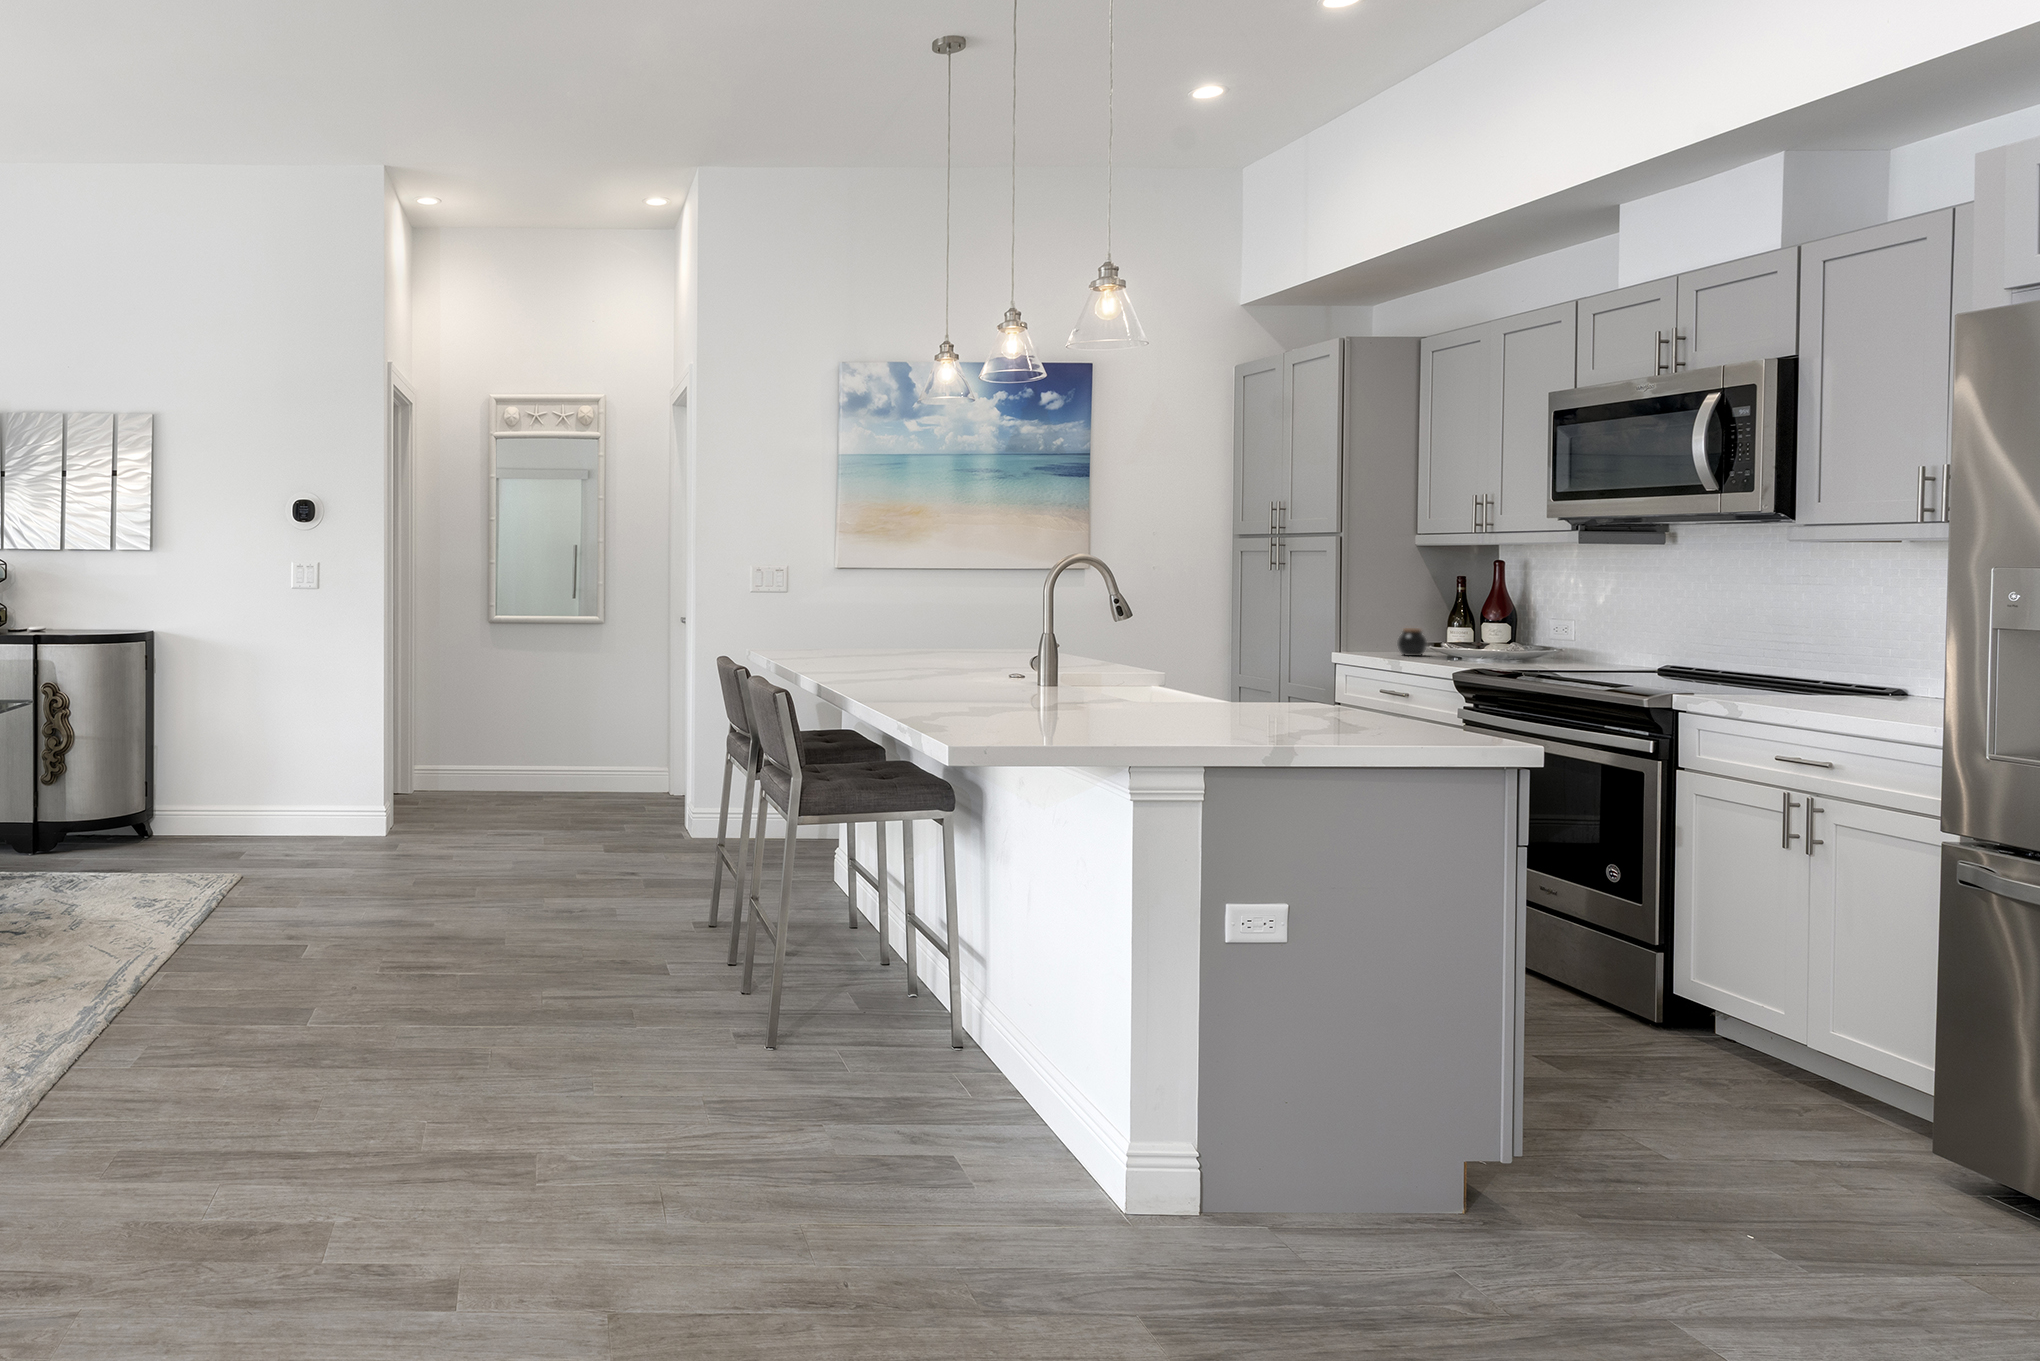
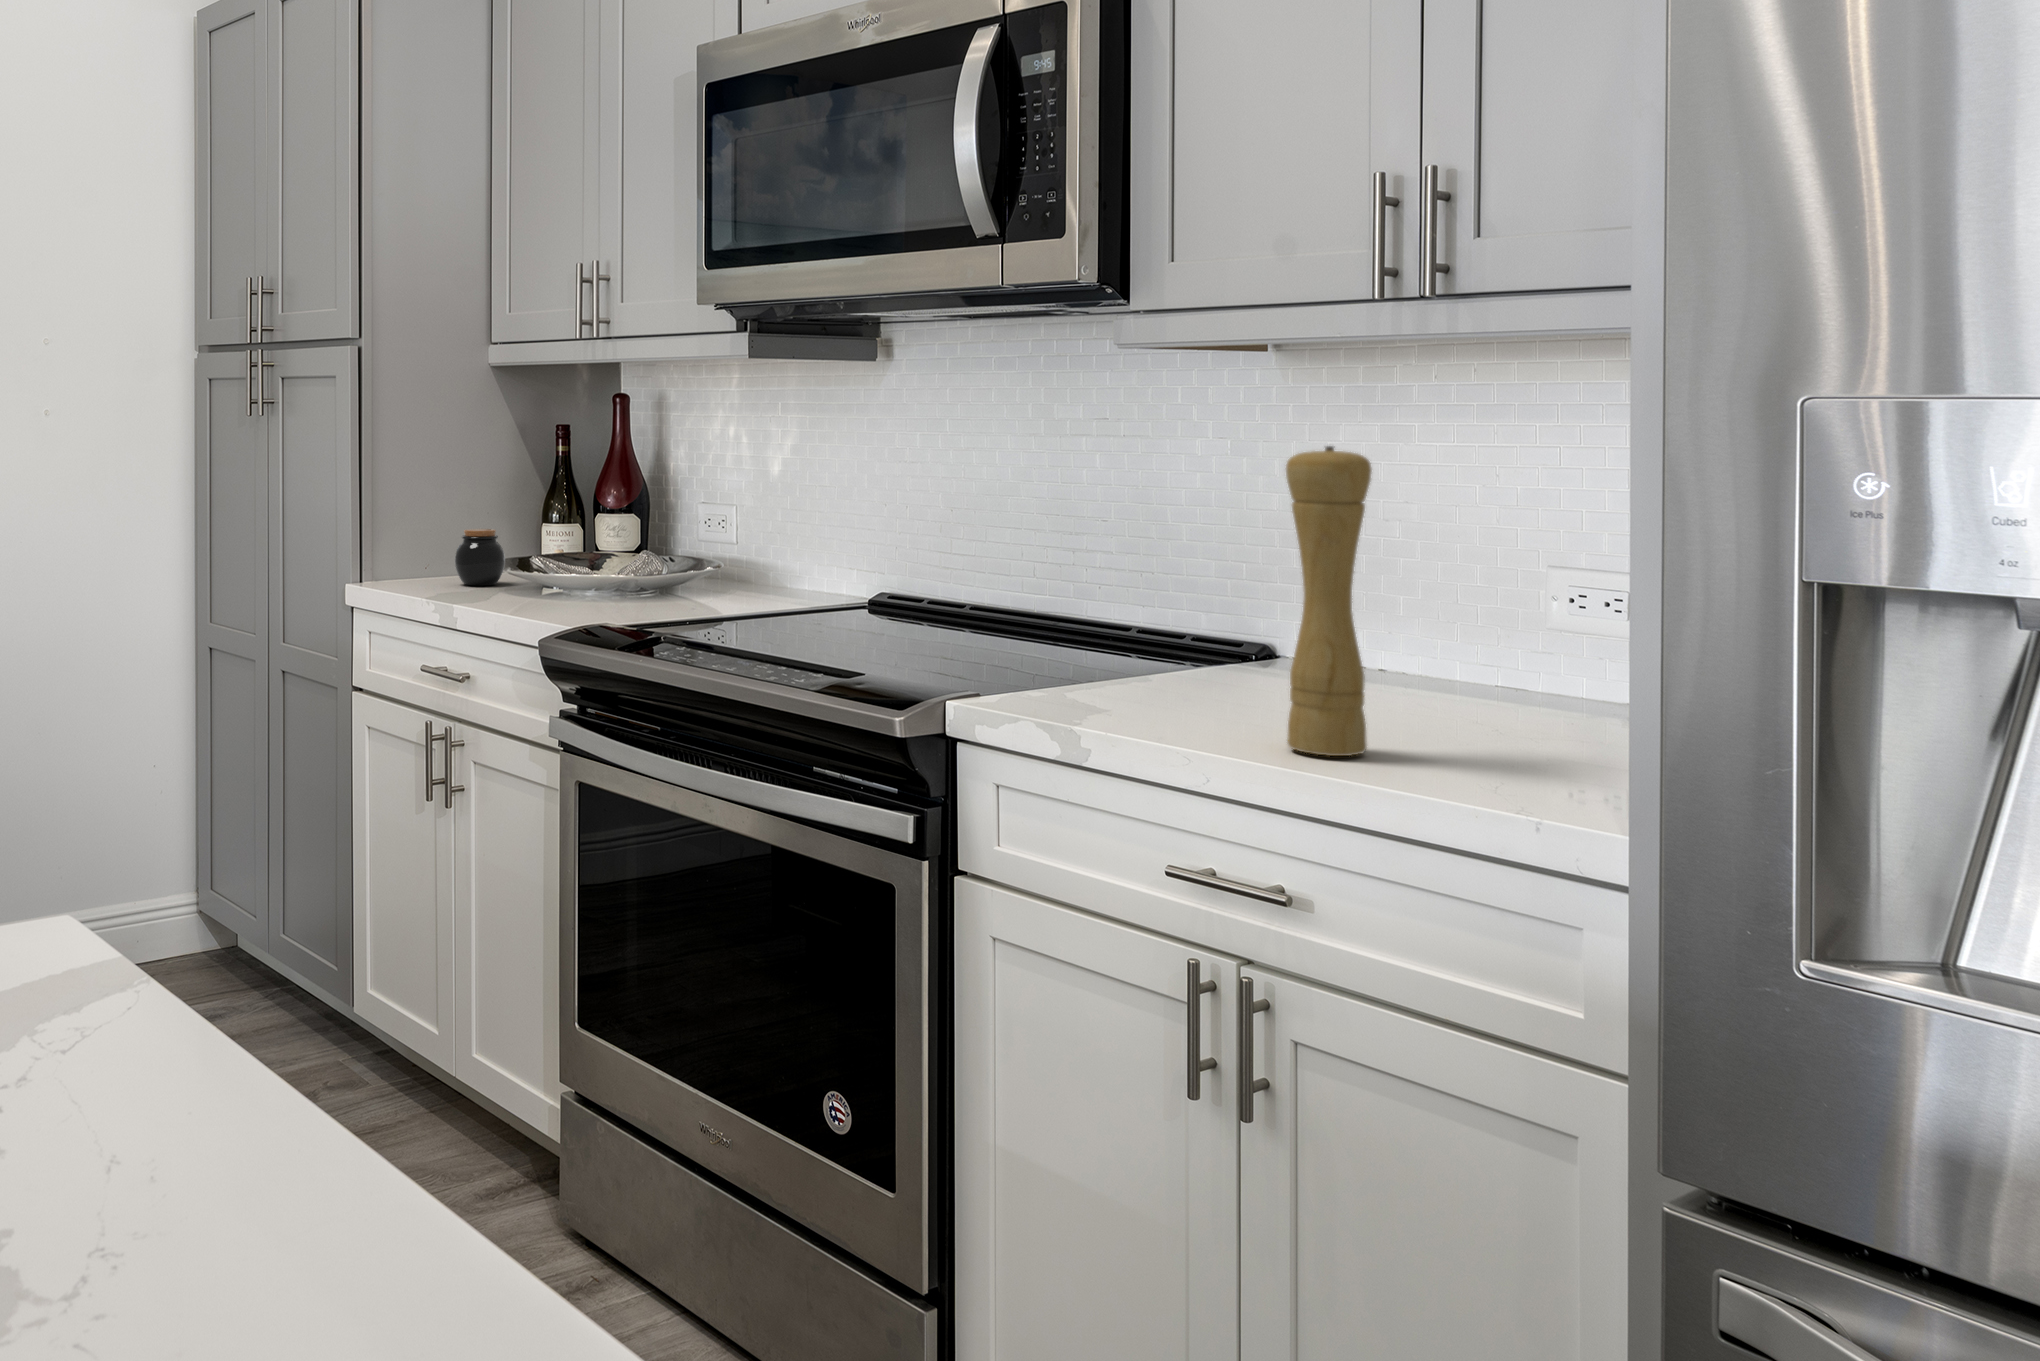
pepper mill: none [1839,587,1885,713] -> present [1286,446,1371,756]

